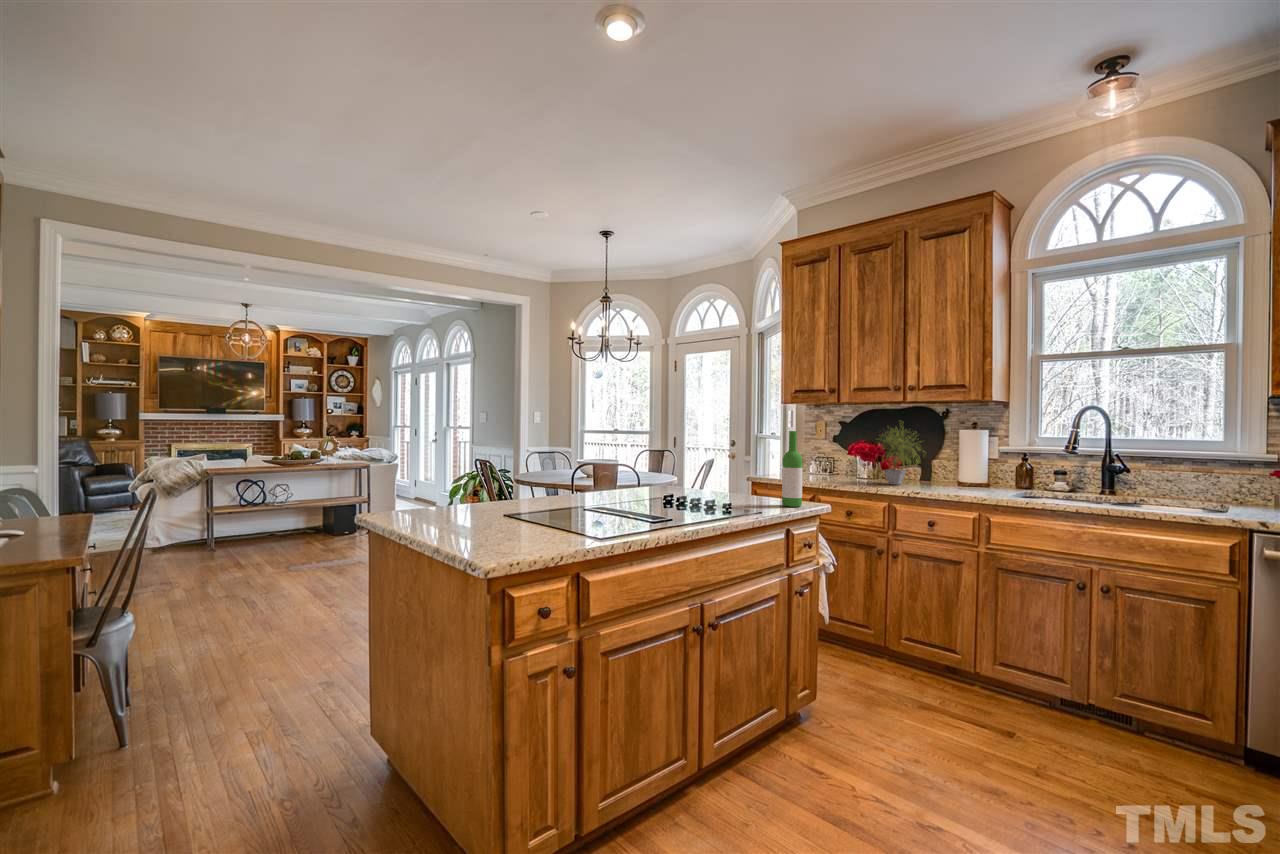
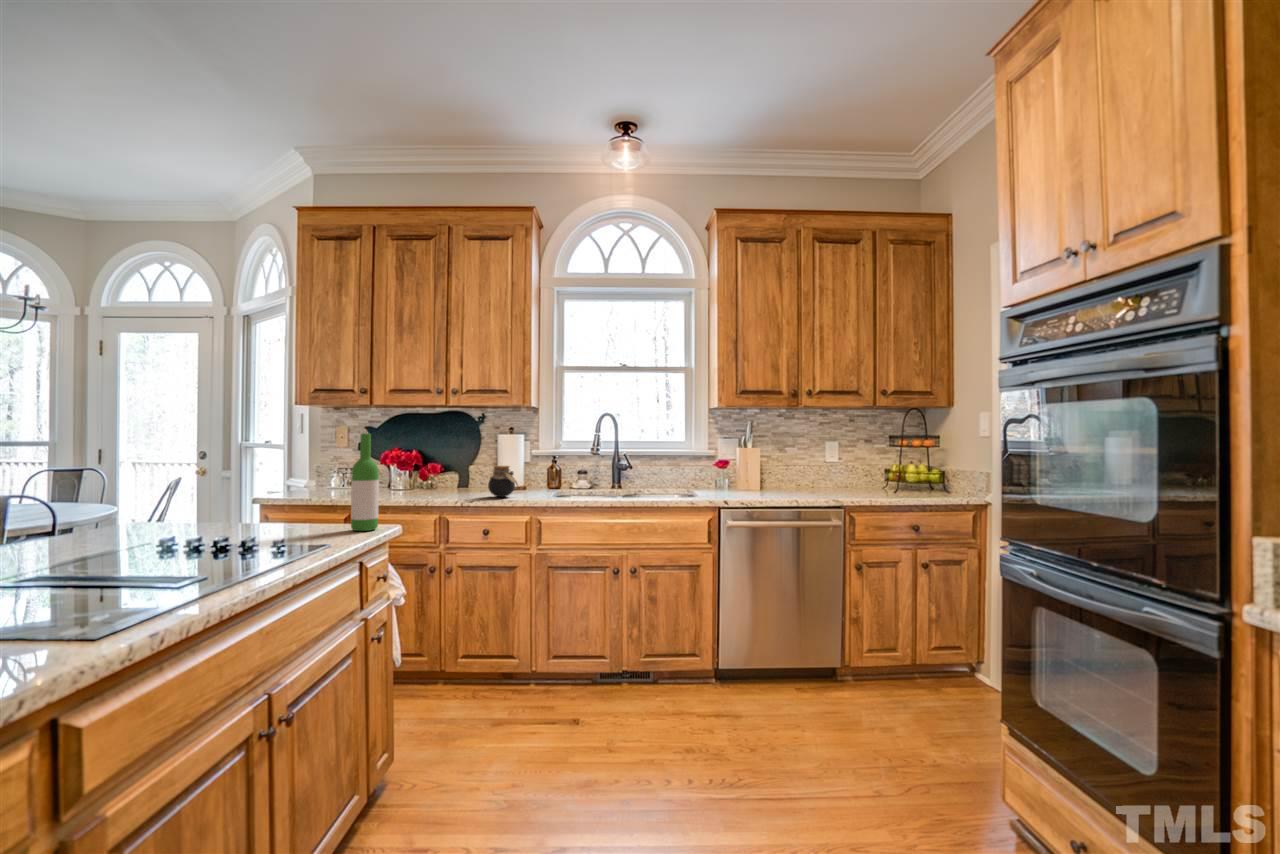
potted plant: present [880,427,921,485] -> none [417,424,473,494]
jar: none [936,461,968,492] -> present [488,466,518,497]

